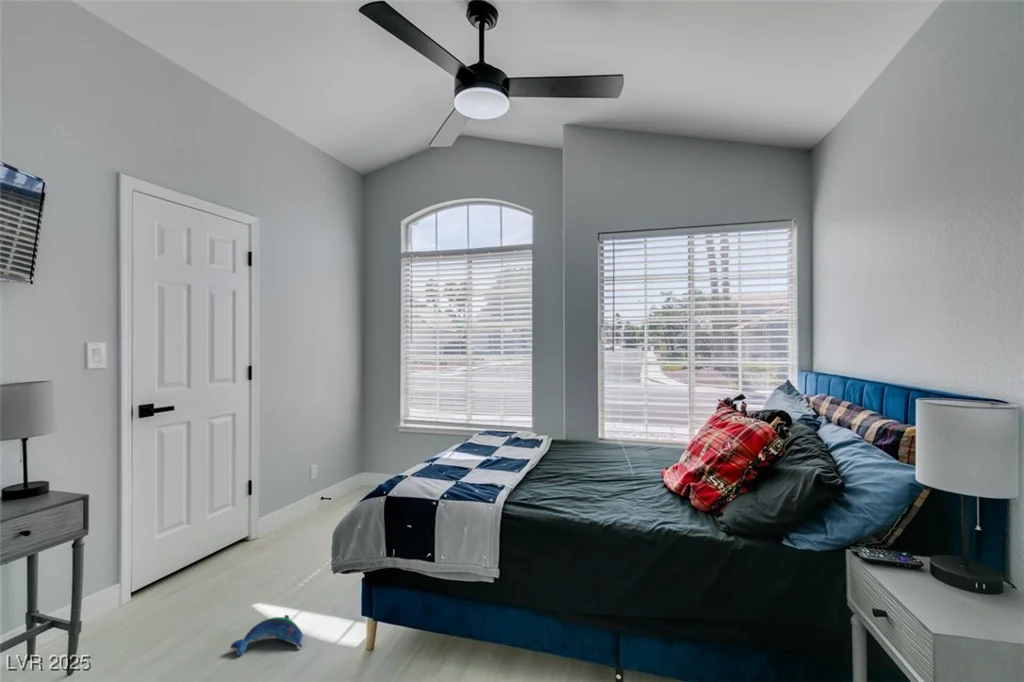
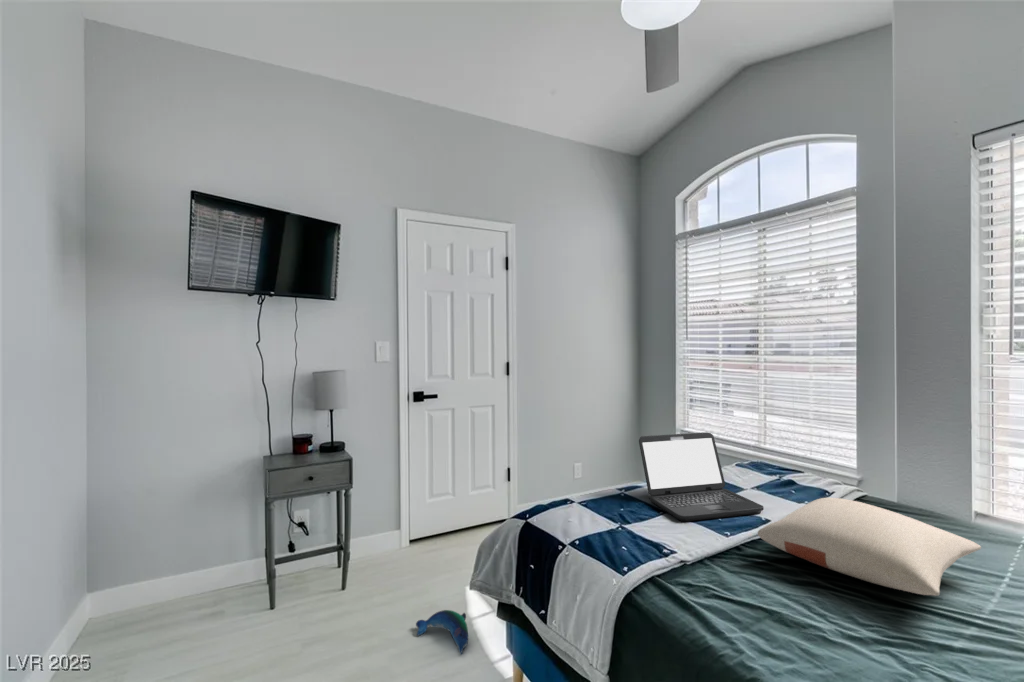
laptop: none [447,411,525,471] -> present [639,432,764,522]
pillow: none [545,437,629,474] -> present [758,498,981,596]

